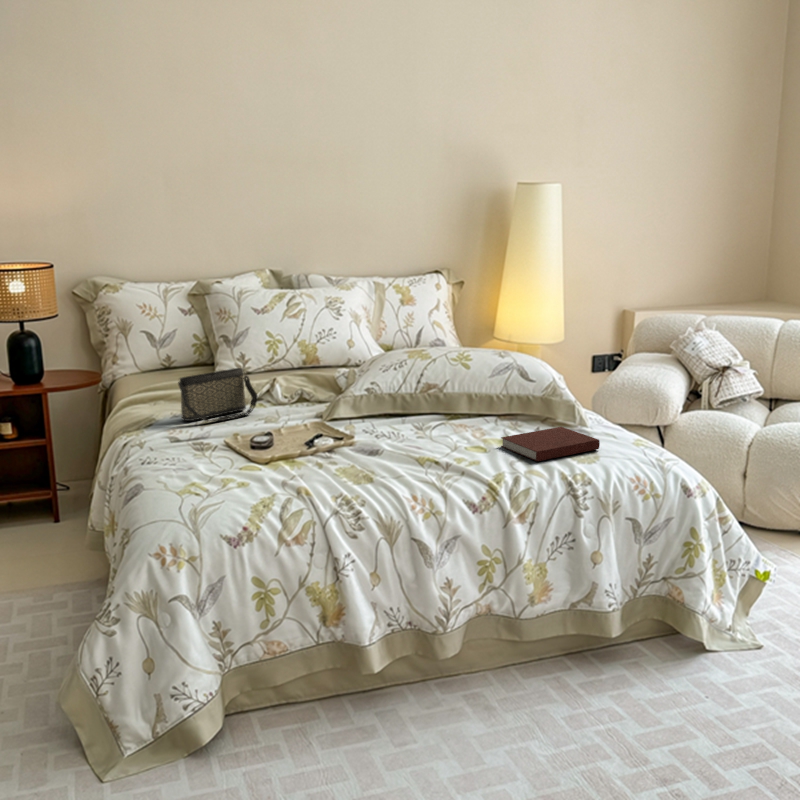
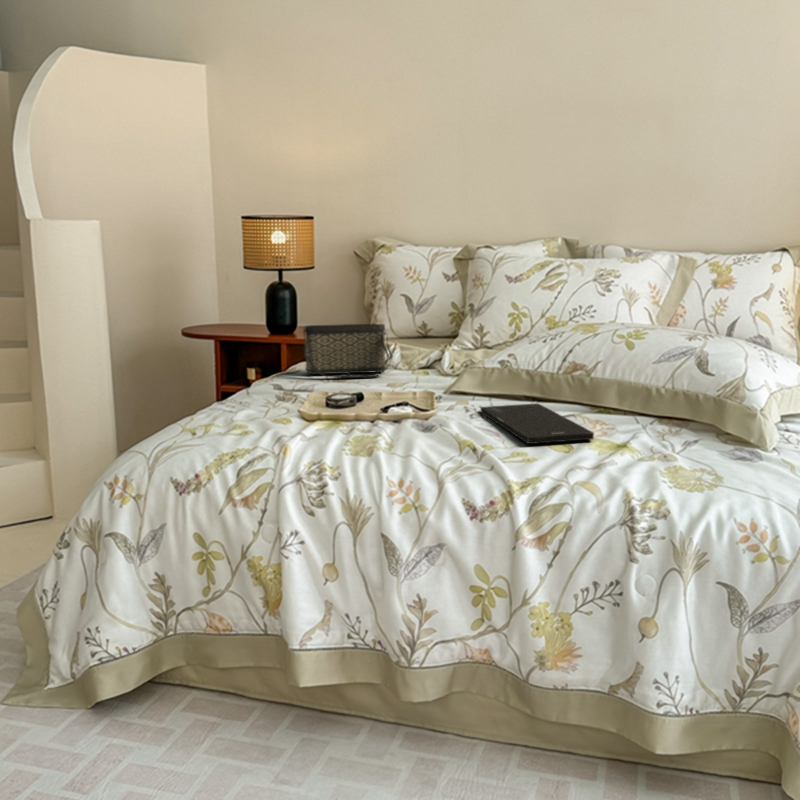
smartphone: none [381,419,492,451] -> present [481,404,594,444]
notebook: present [501,427,600,461] -> none [595,436,727,474]

